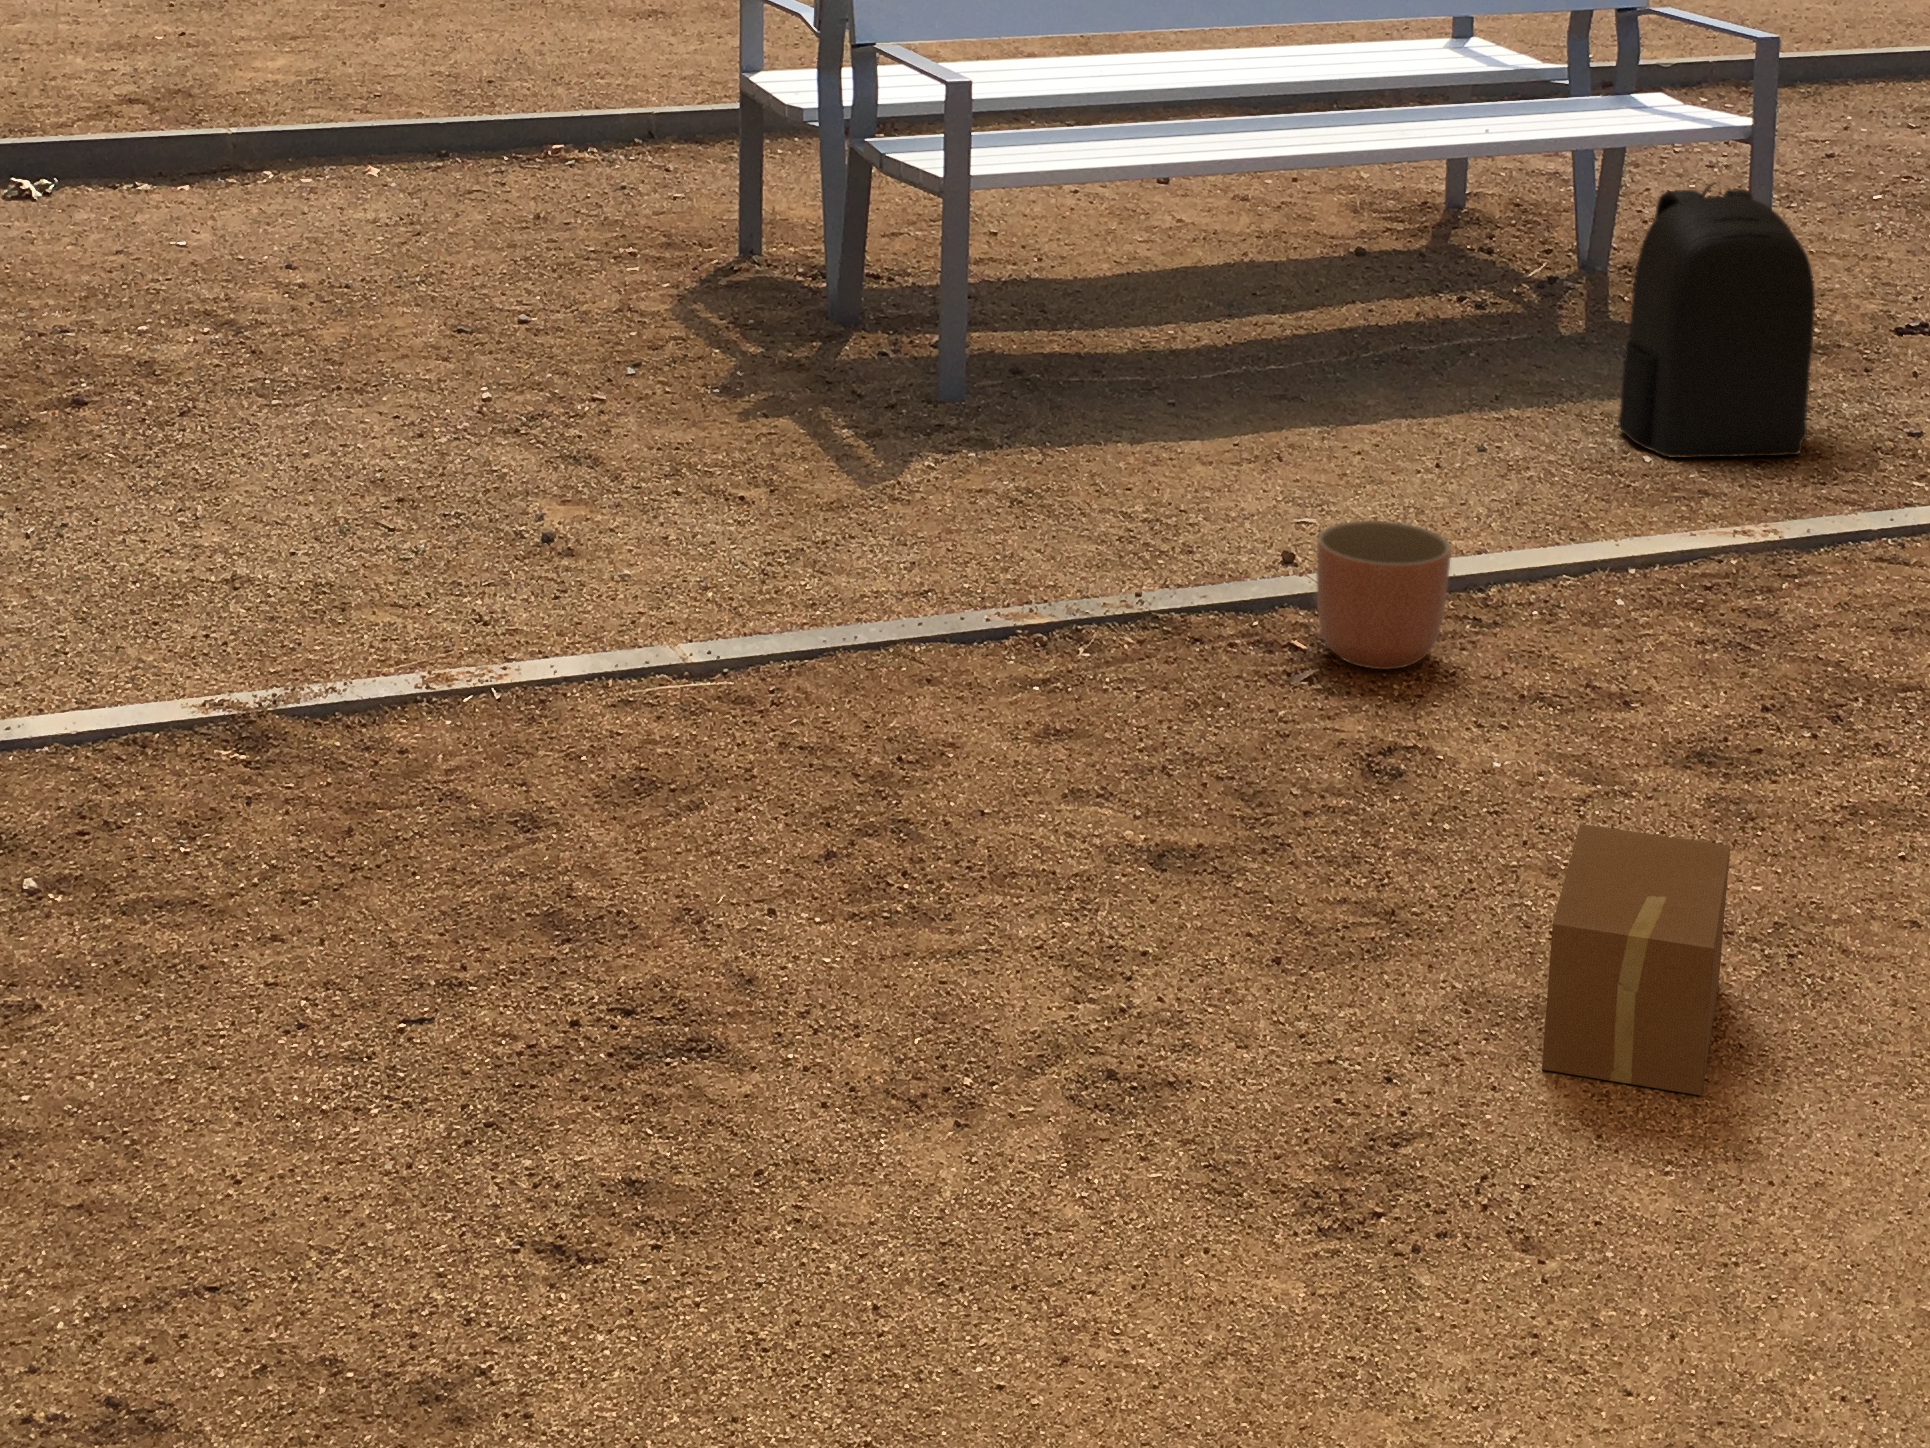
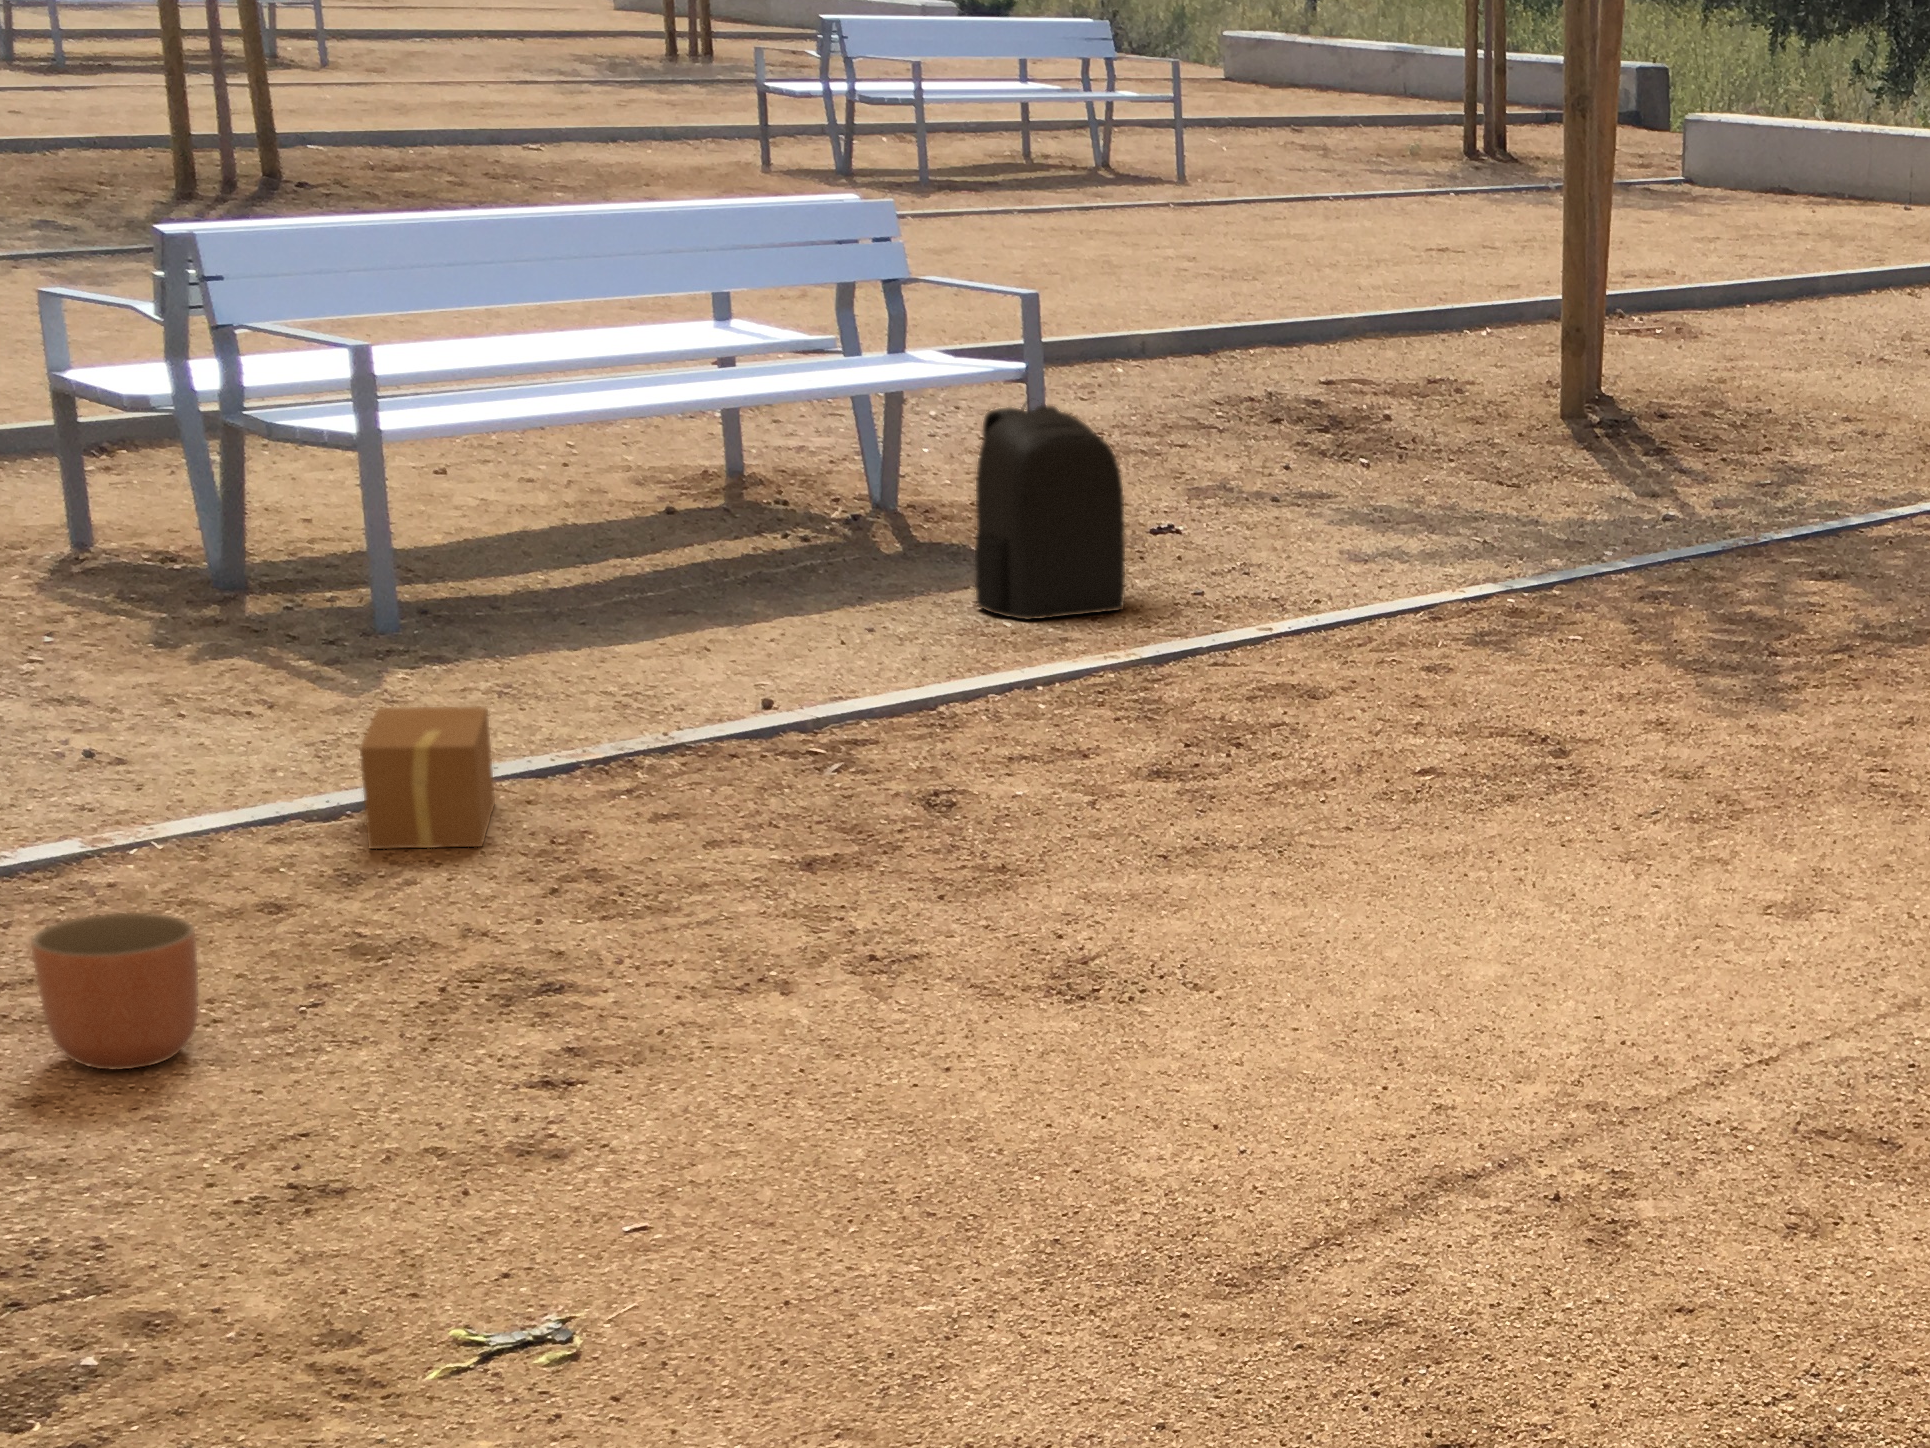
planter: present [1317,521,1451,669] -> present [31,913,198,1070]
cardboard box: present [1542,824,1730,1096] -> present [359,706,495,849]

